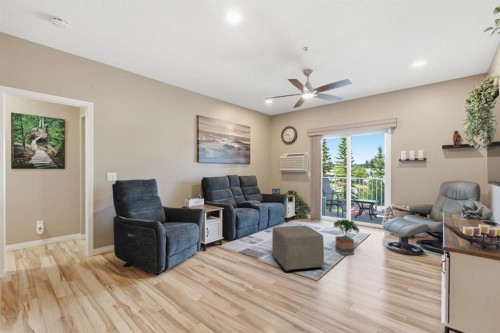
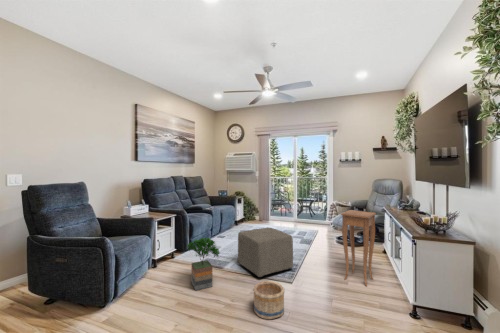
side table: none [372,213,416,297] -> present [341,210,376,286]
potted tree: present [333,220,359,255] -> present [187,238,219,290]
basket: none [269,274,298,309] -> present [253,281,284,319]

